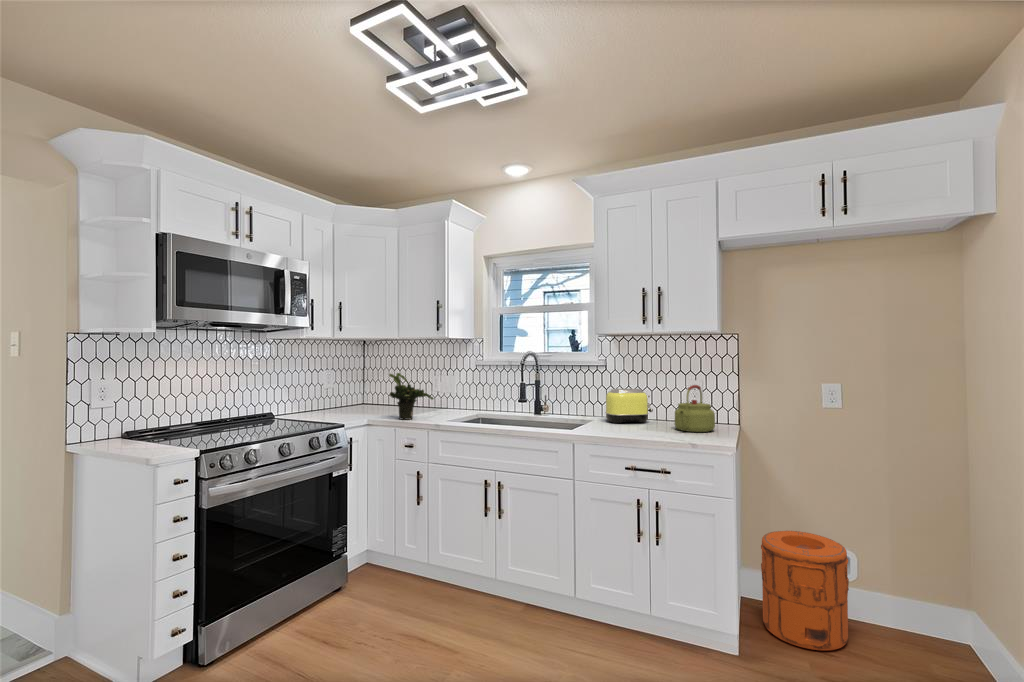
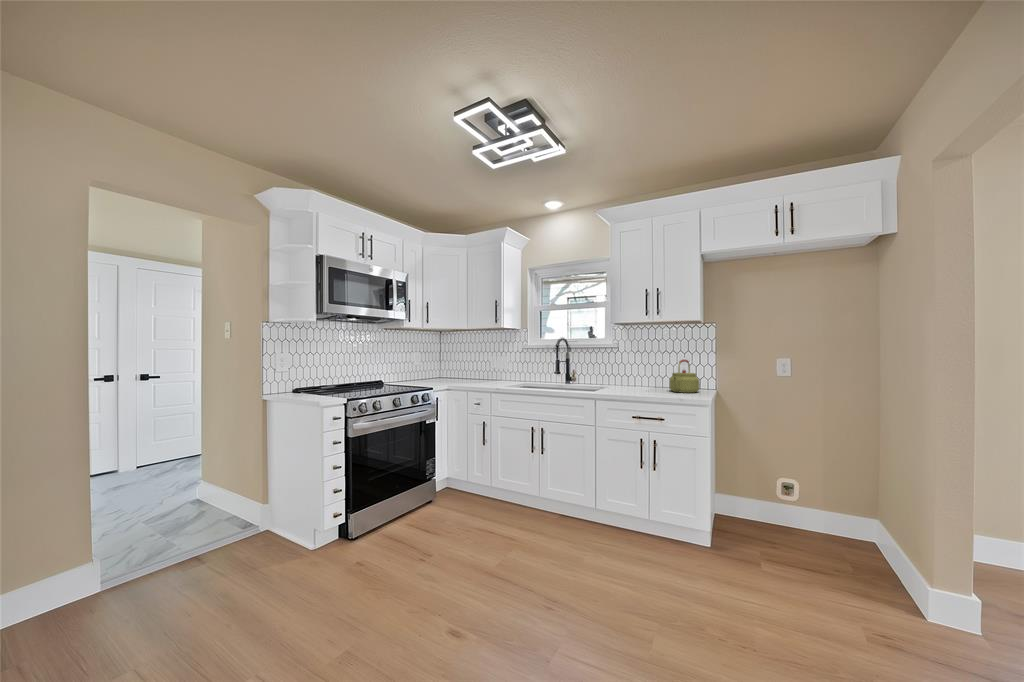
potted plant: present [389,373,434,420] -> none [464,352,495,385]
toaster: present [605,389,653,423] -> none [618,364,653,388]
trash can: present [761,531,849,651] -> none [733,465,798,547]

